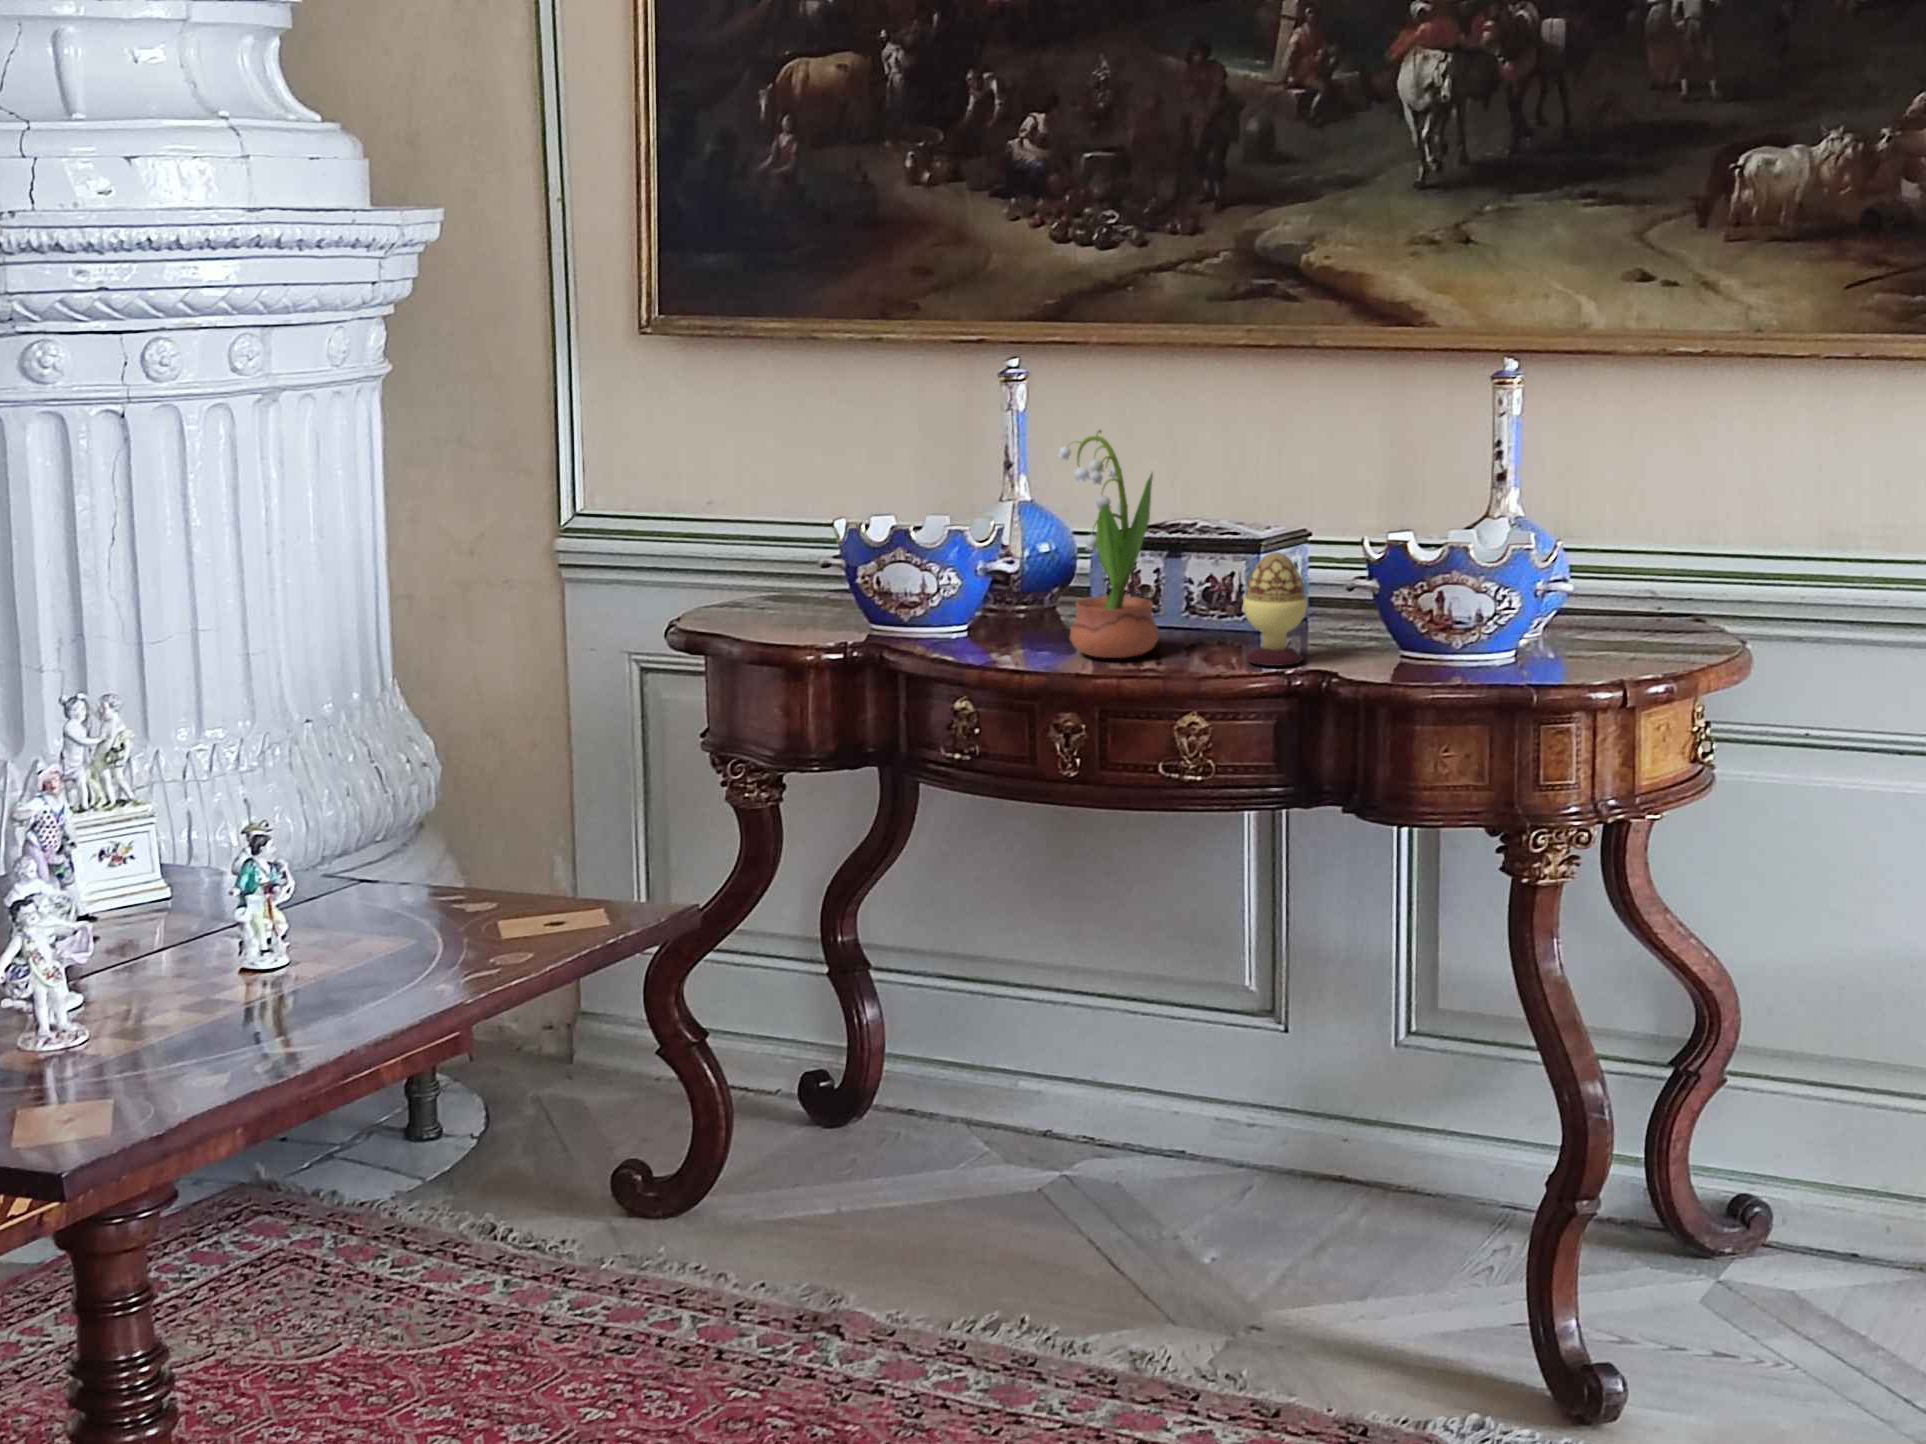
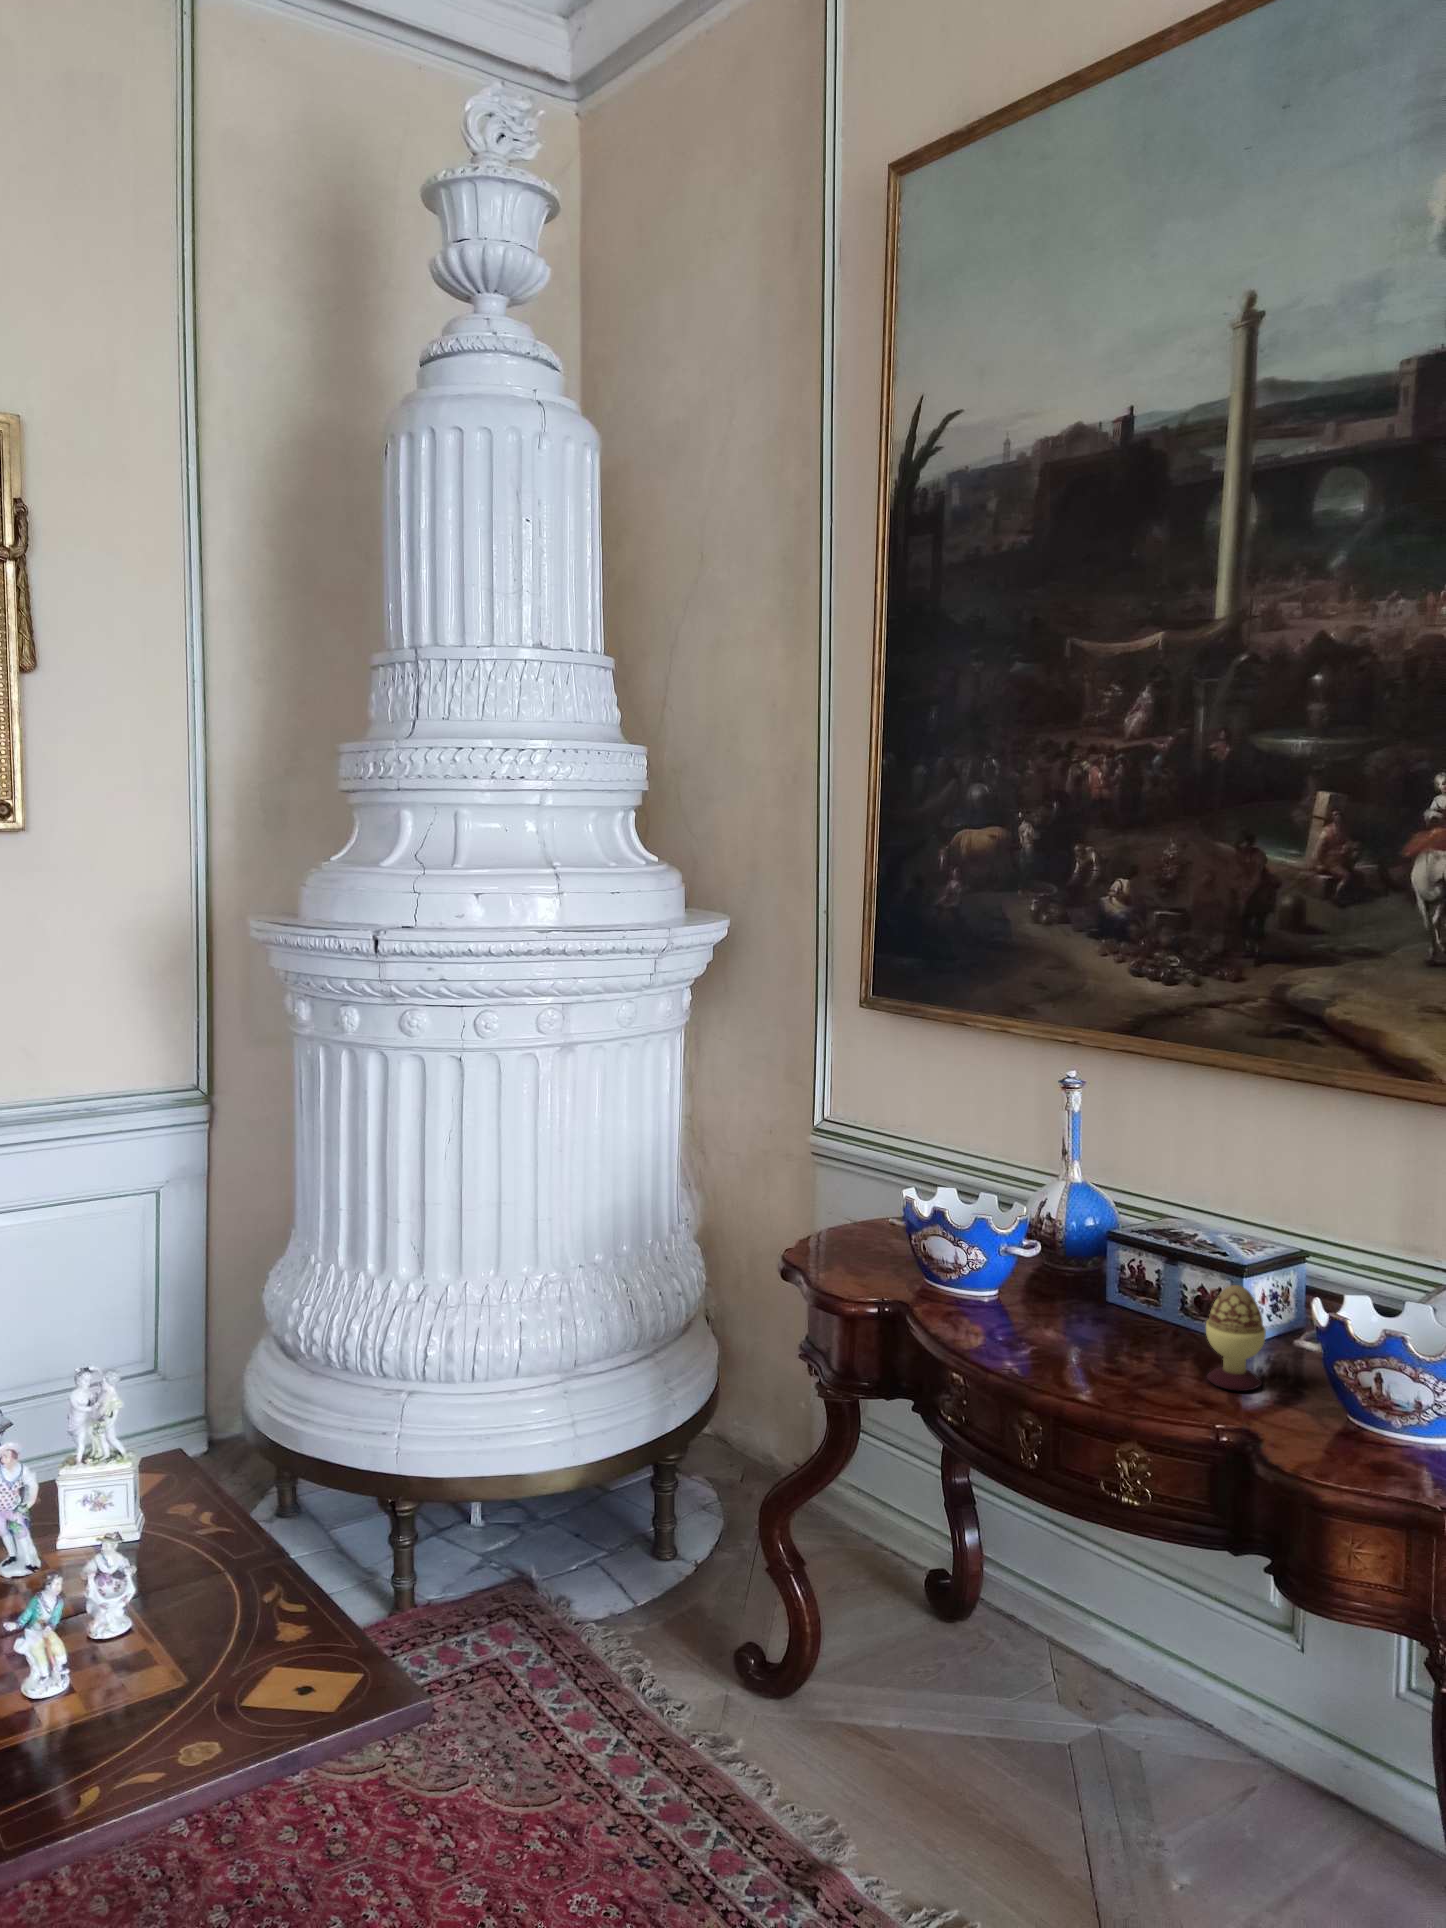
potted flower: present [1058,430,1159,658] -> none [1059,1156,1140,1355]

